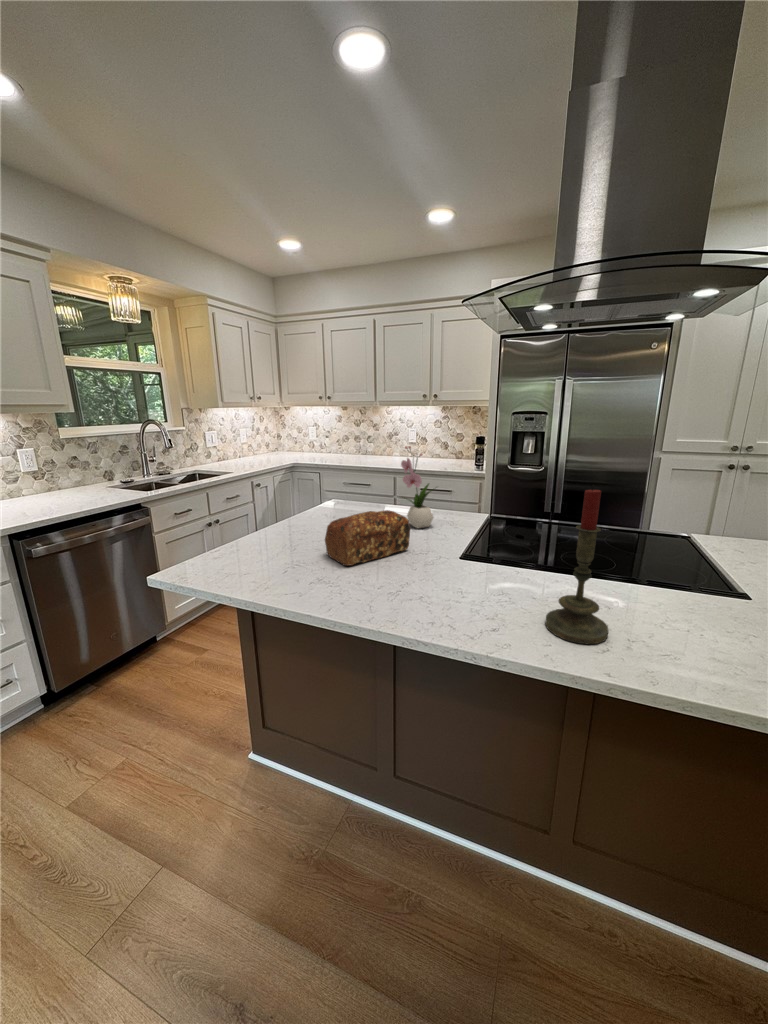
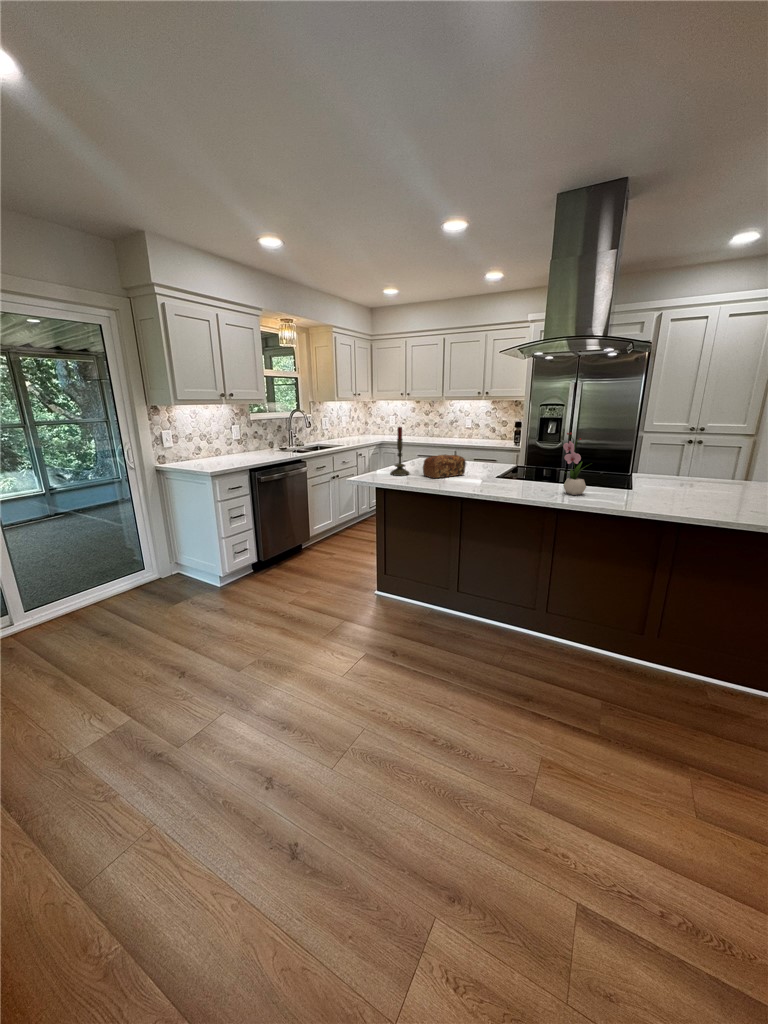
flower arrangement: present [401,446,433,528] -> present [563,433,586,495]
candle: present [545,486,608,644] -> present [391,427,409,476]

